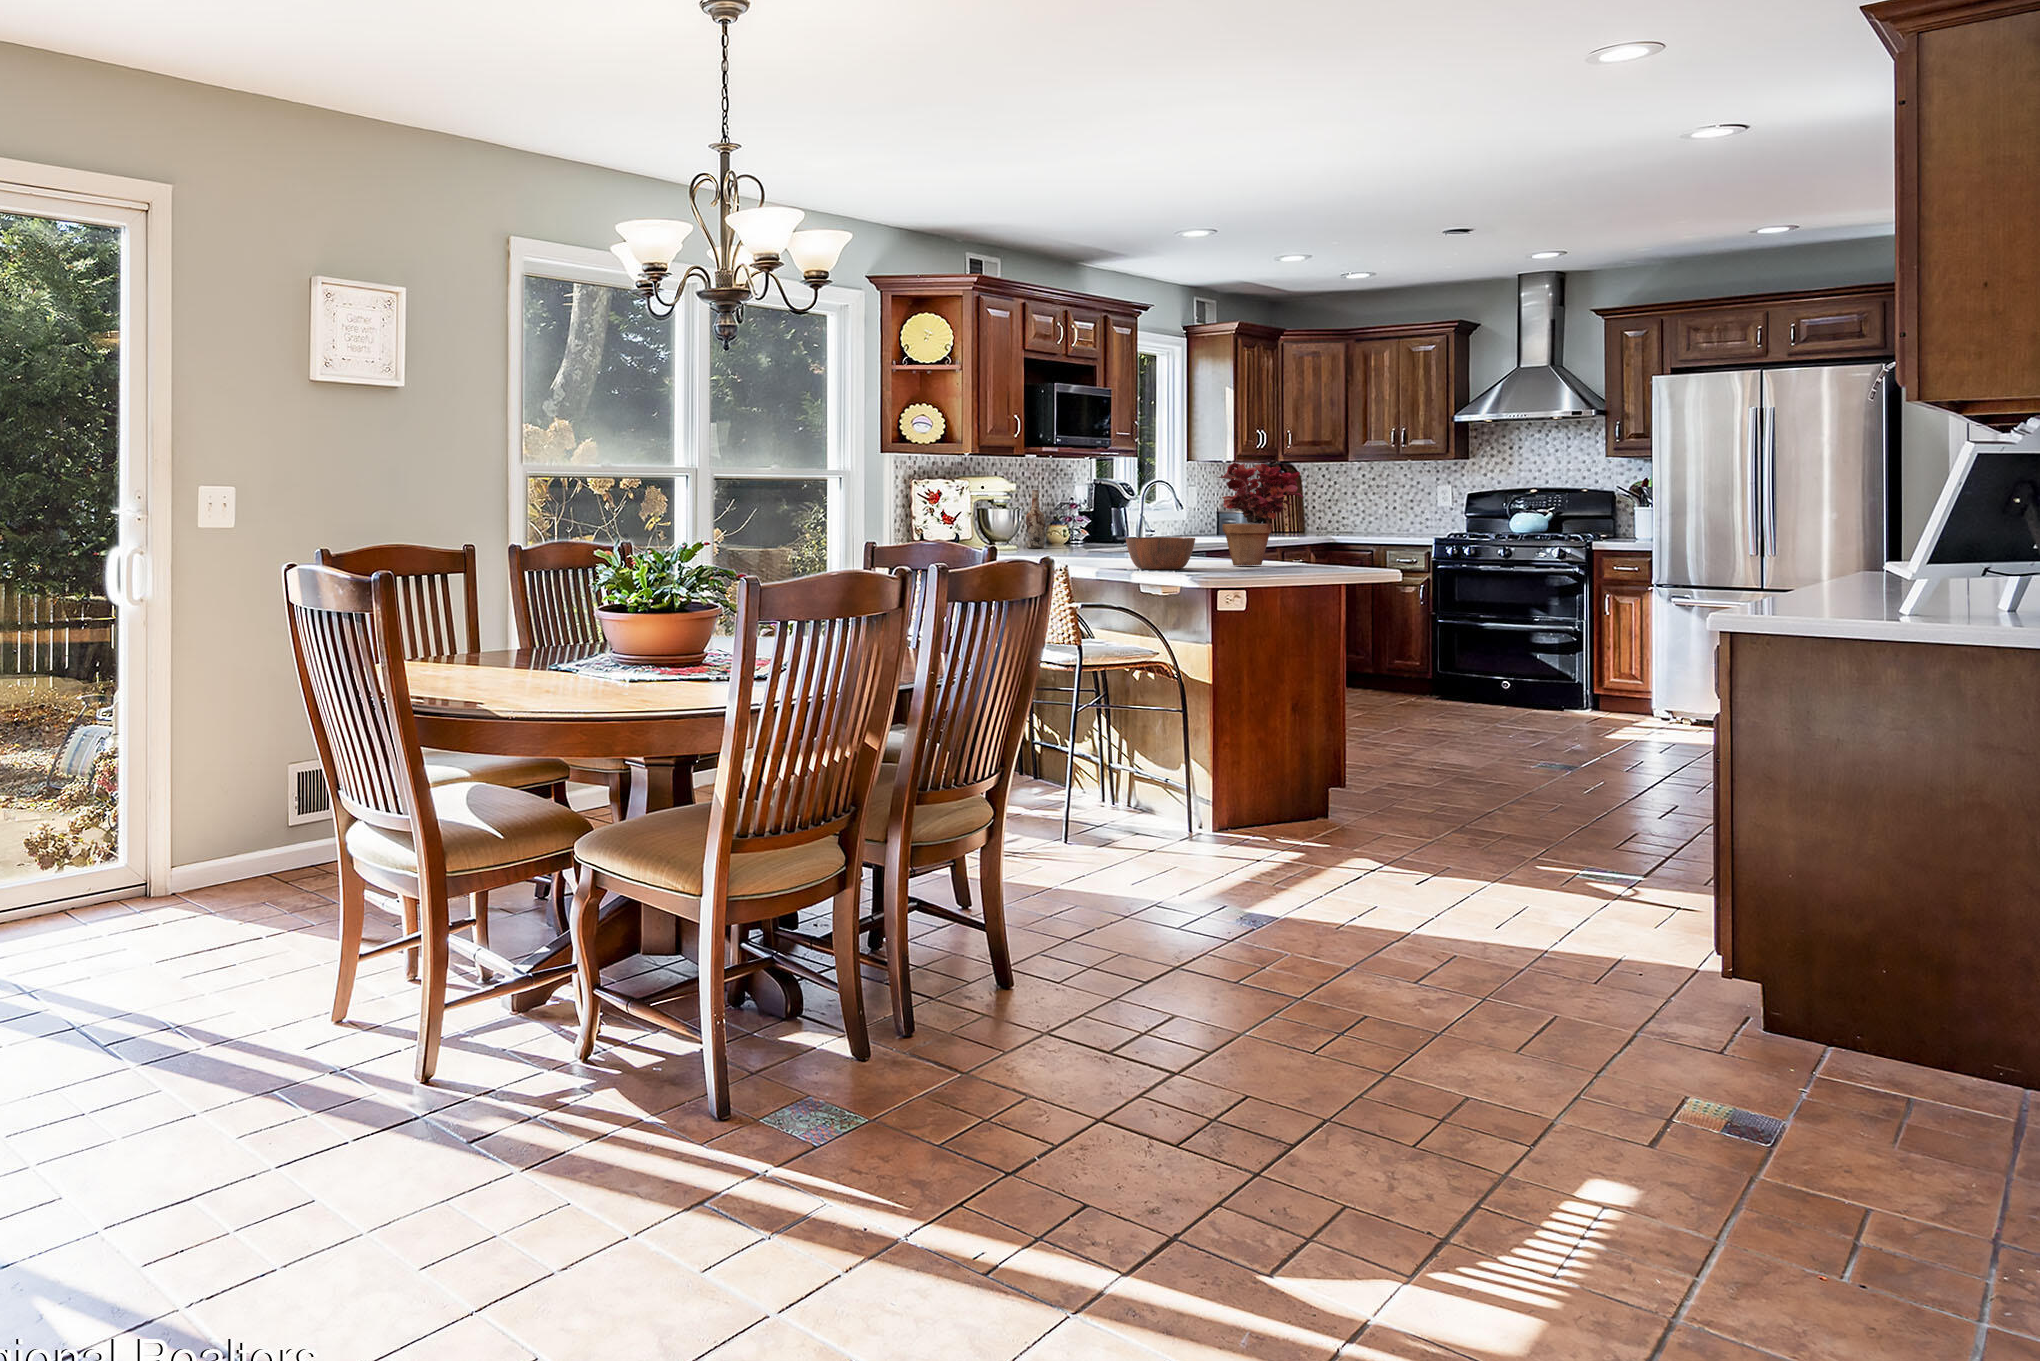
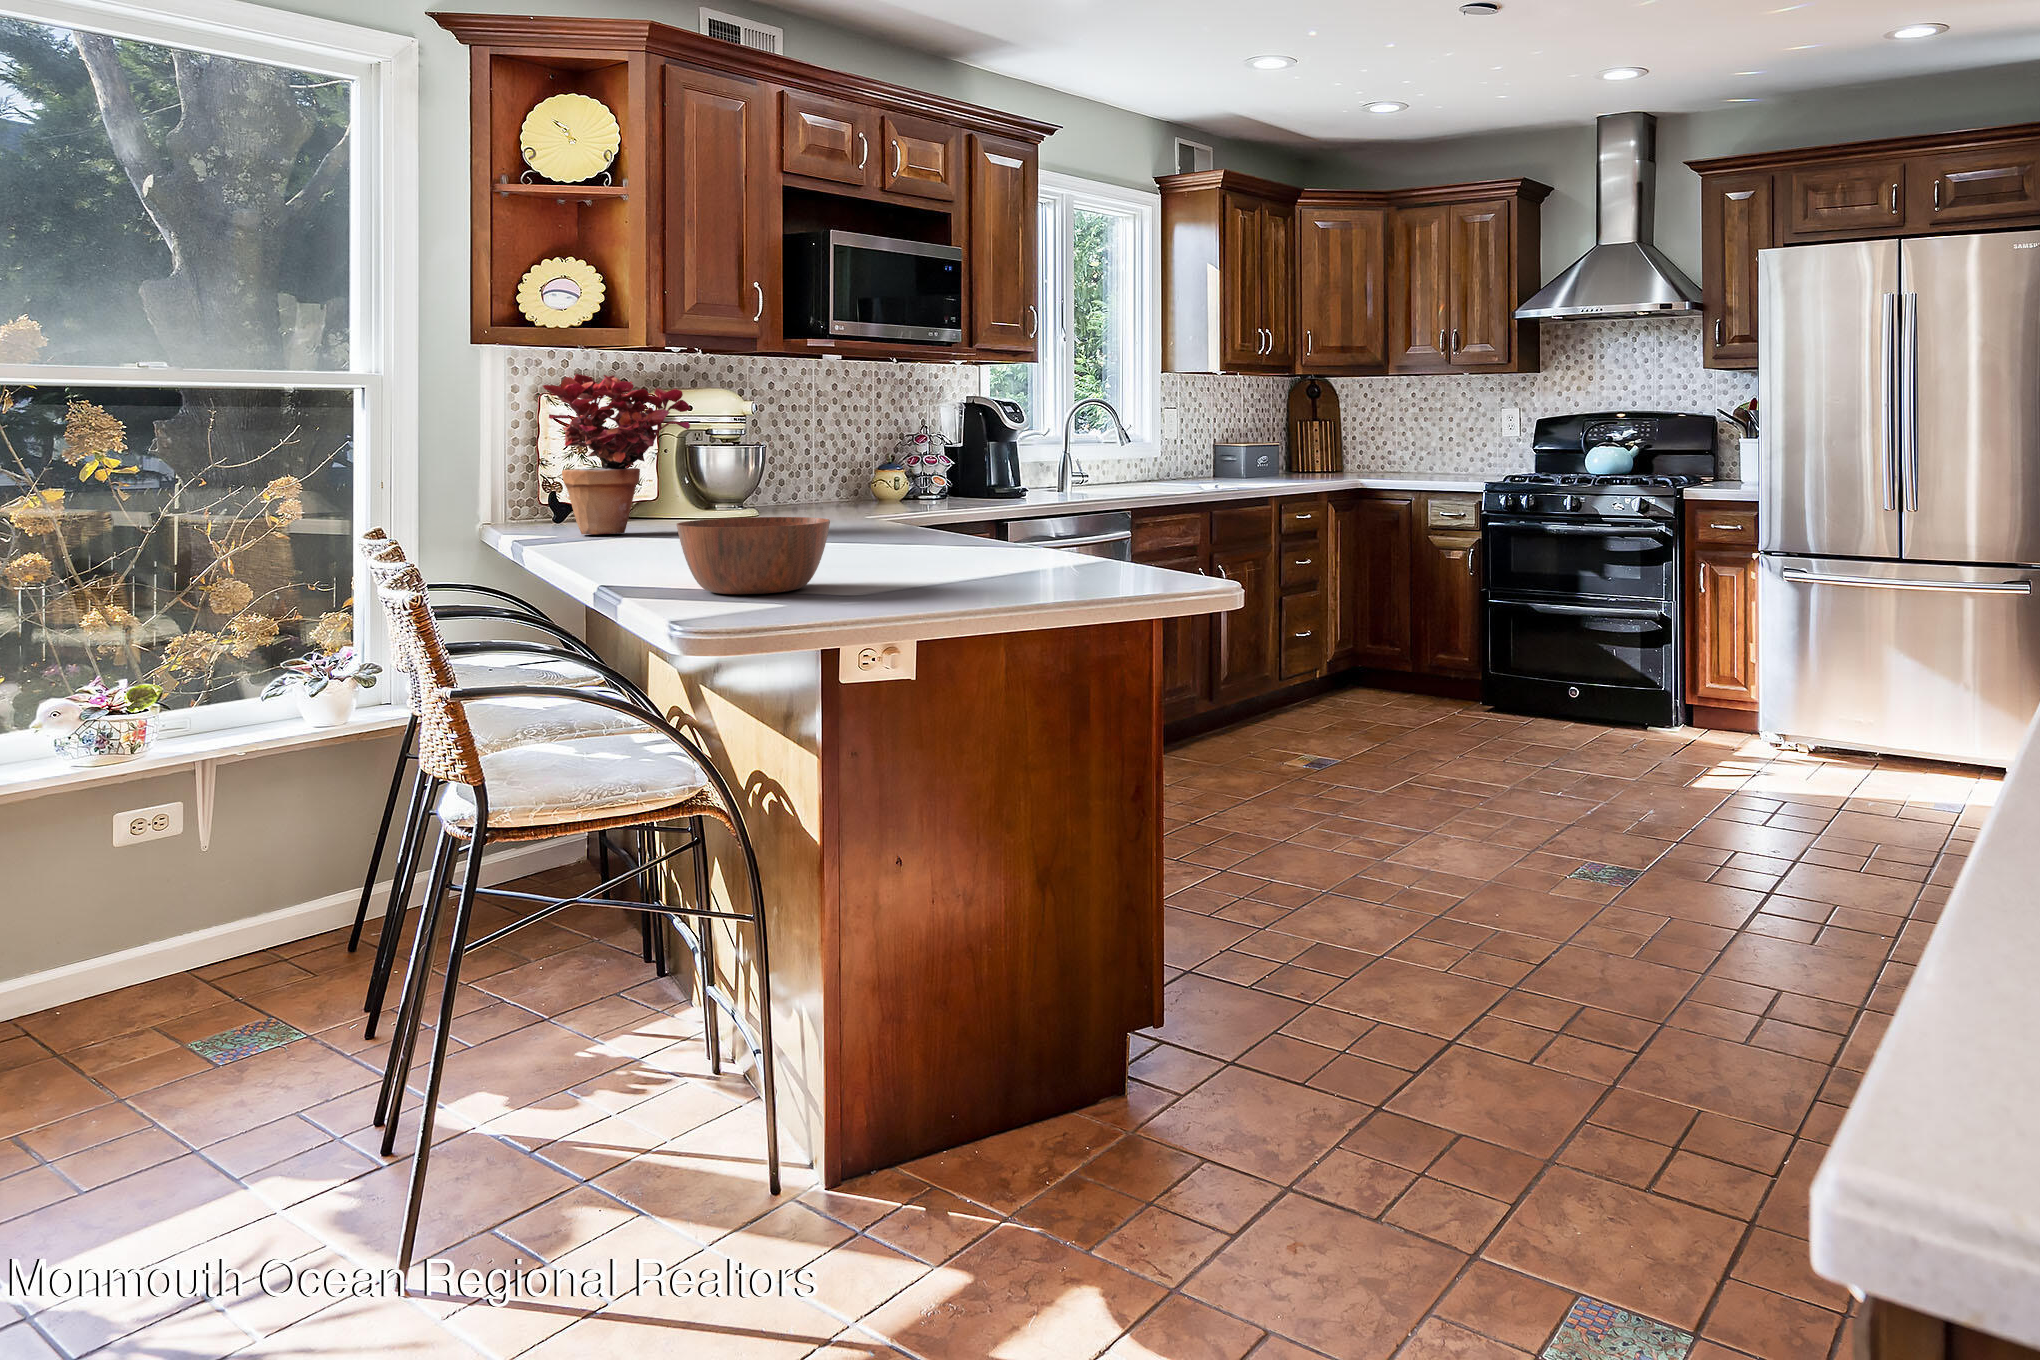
potted plant: present [1218,463,1303,565] -> present [543,374,690,534]
wine bottle: present [1026,490,1045,548] -> none [821,412,852,509]

